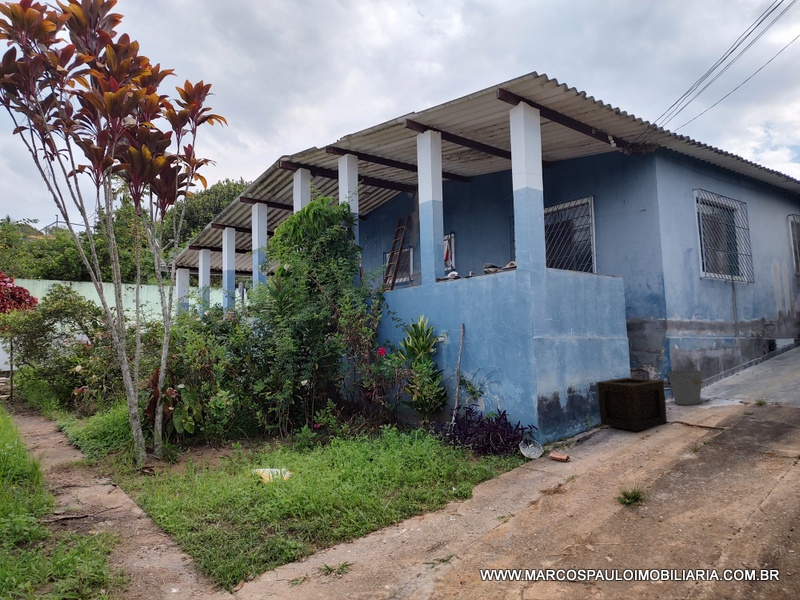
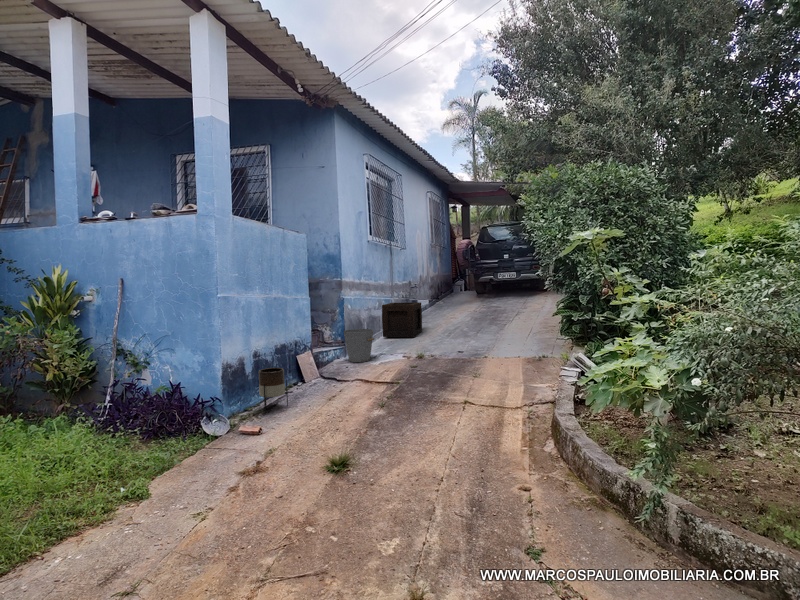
wooden crate: present [598,378,667,431] -> present [382,302,422,337]
planter: none [572,403,600,443] -> present [258,368,288,411]

